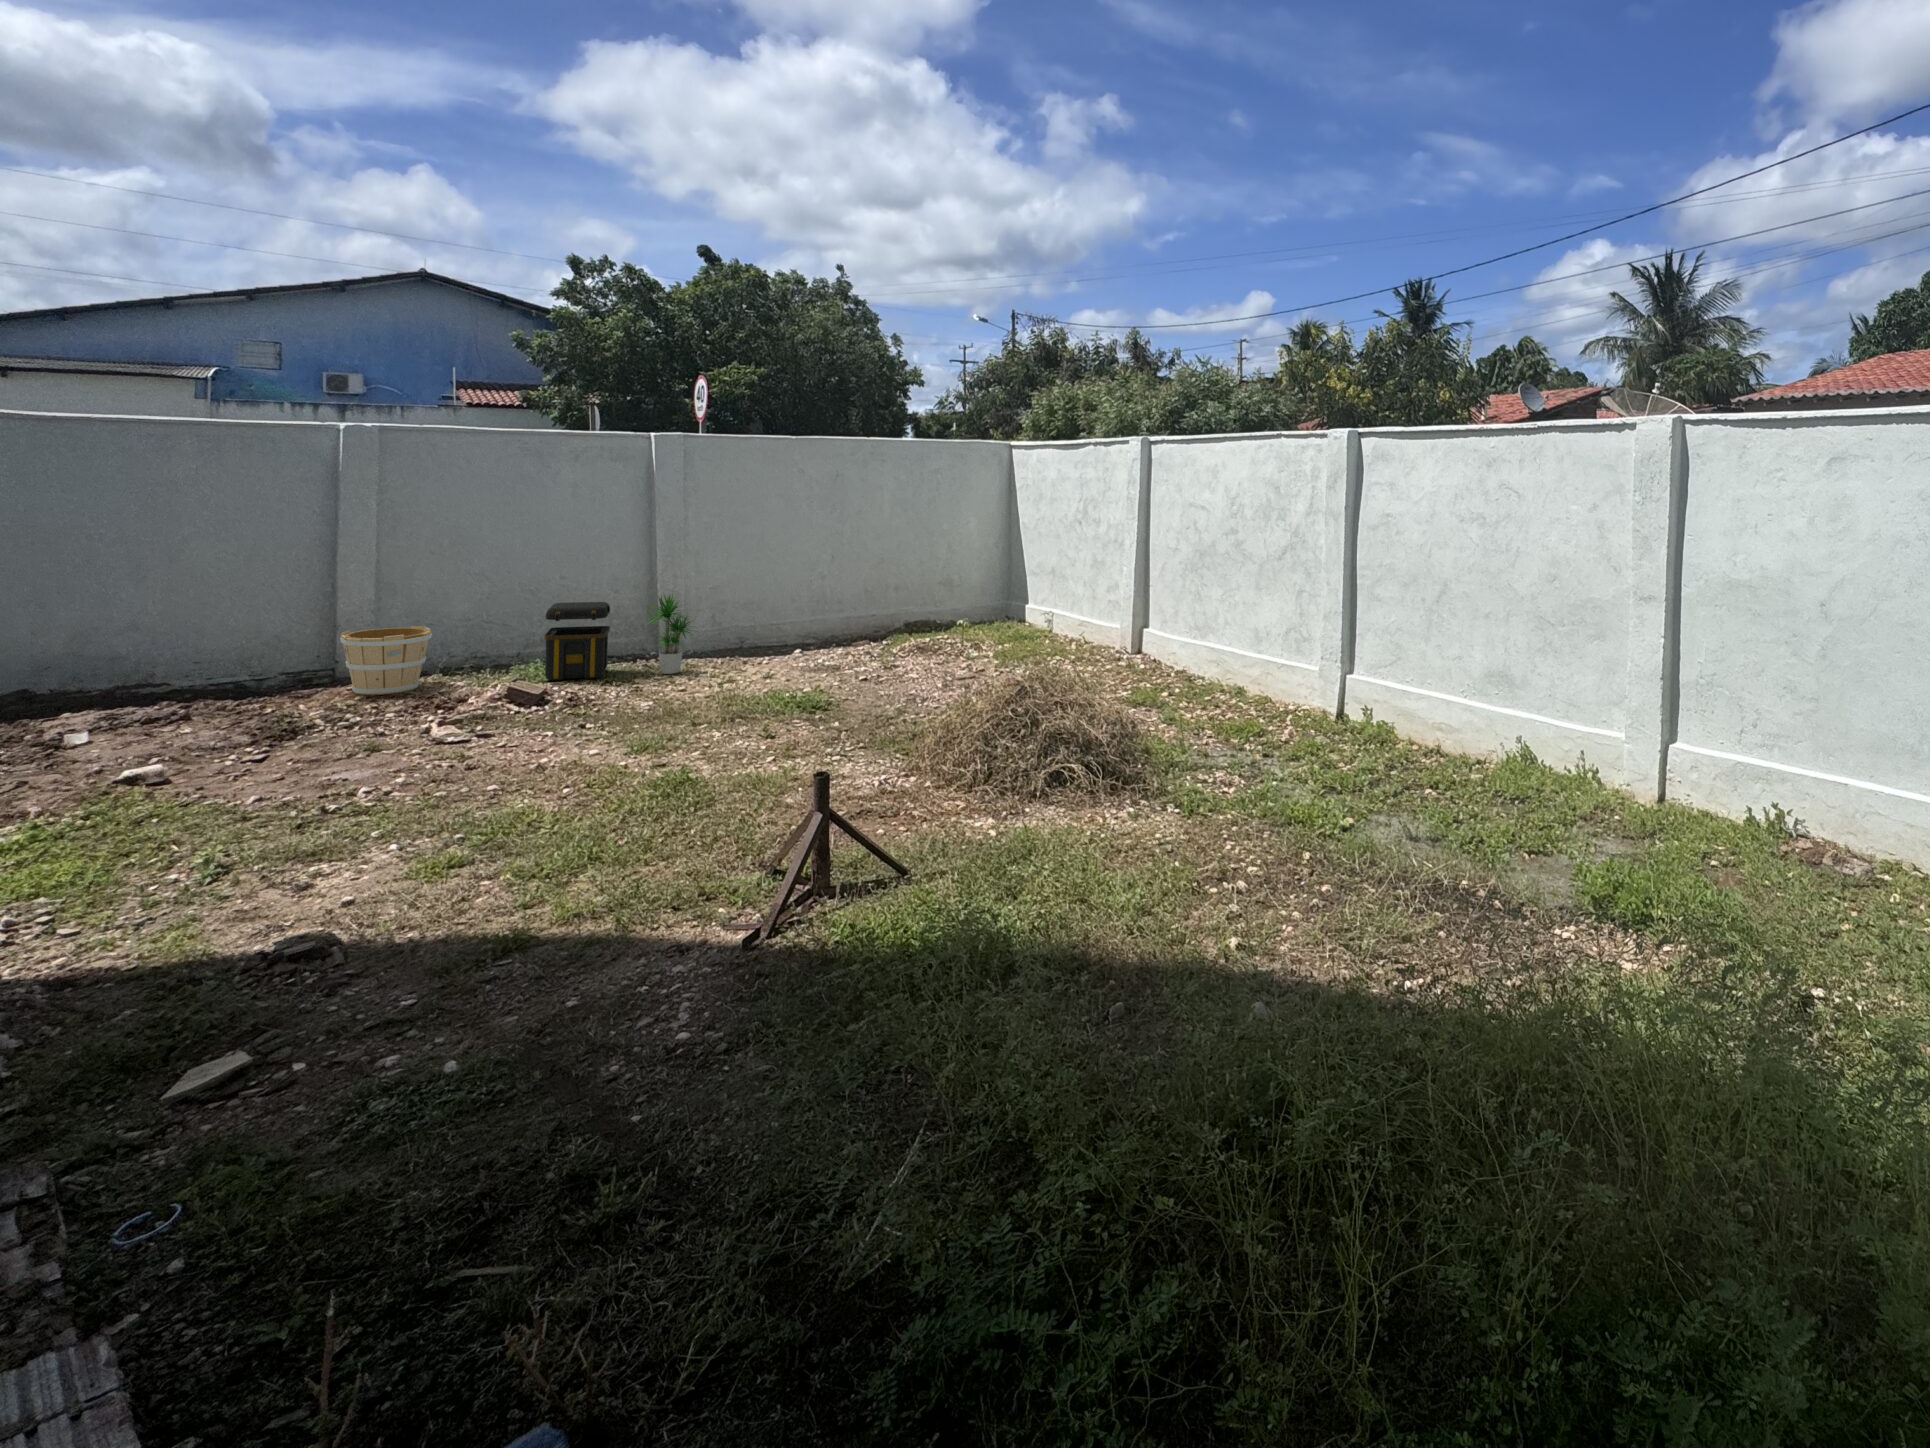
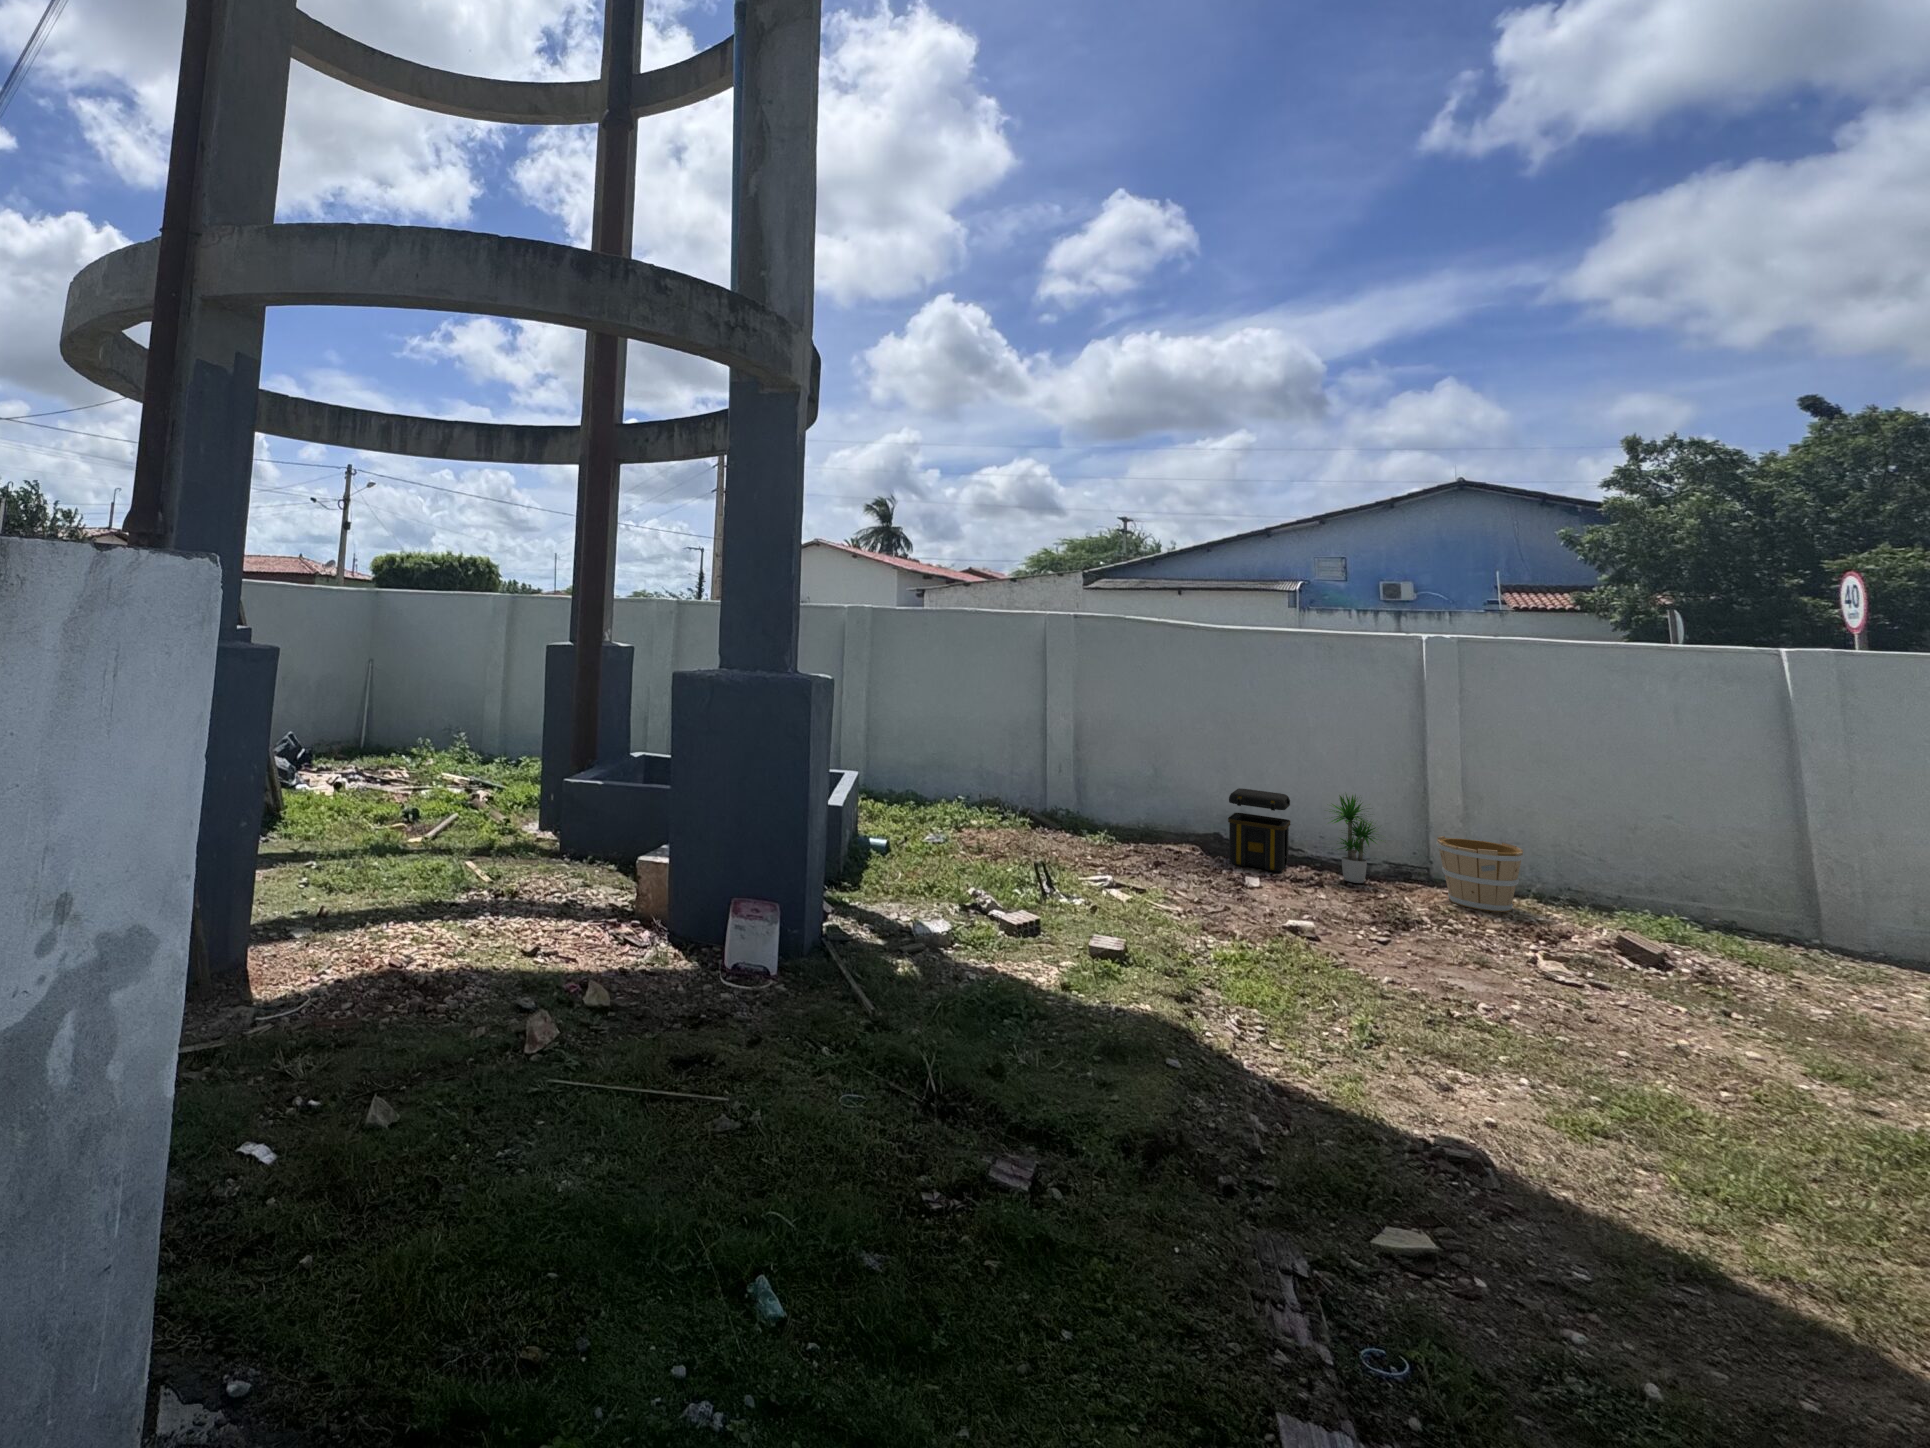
potted plant: present [648,594,692,674] -> present [1330,795,1382,883]
toolbox: present [544,602,610,681] -> present [1228,788,1290,872]

